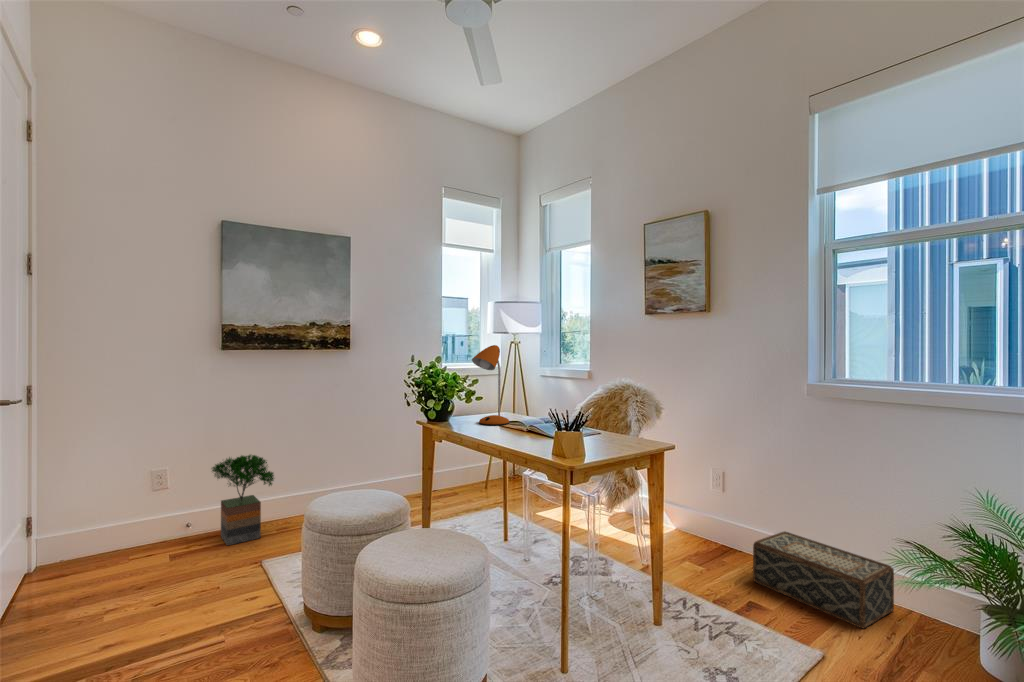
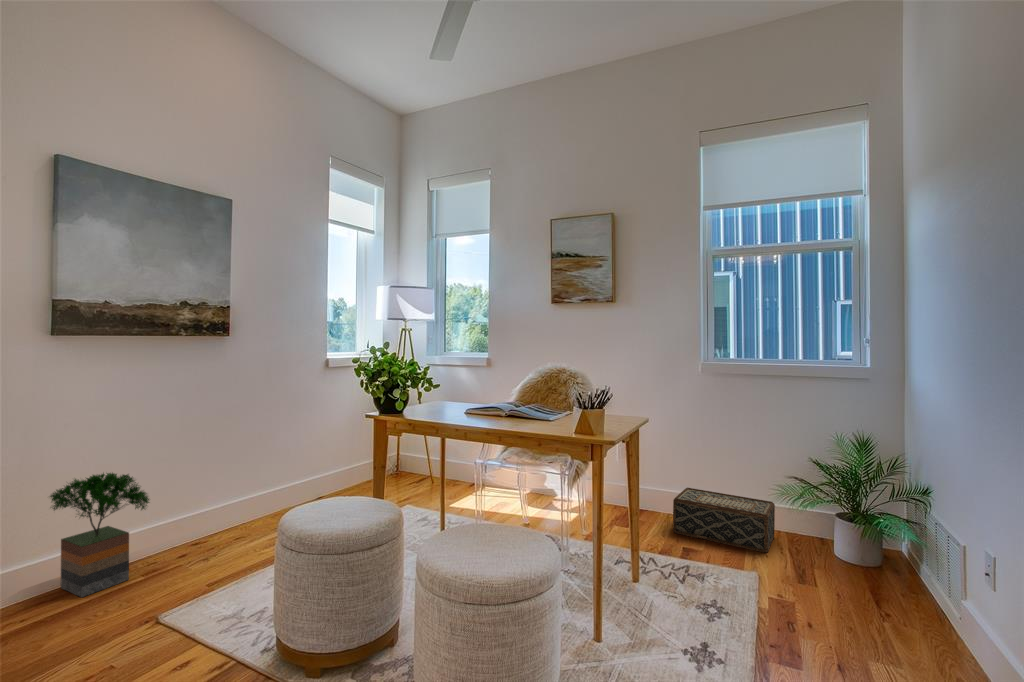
desk lamp: present [472,345,509,425] -> none [438,328,472,411]

